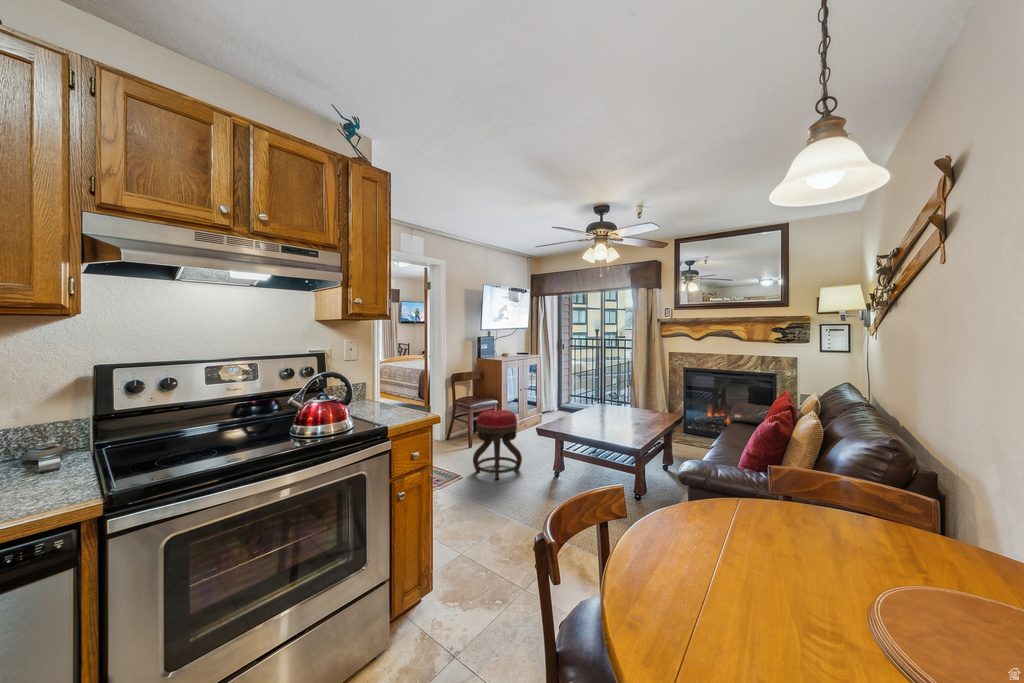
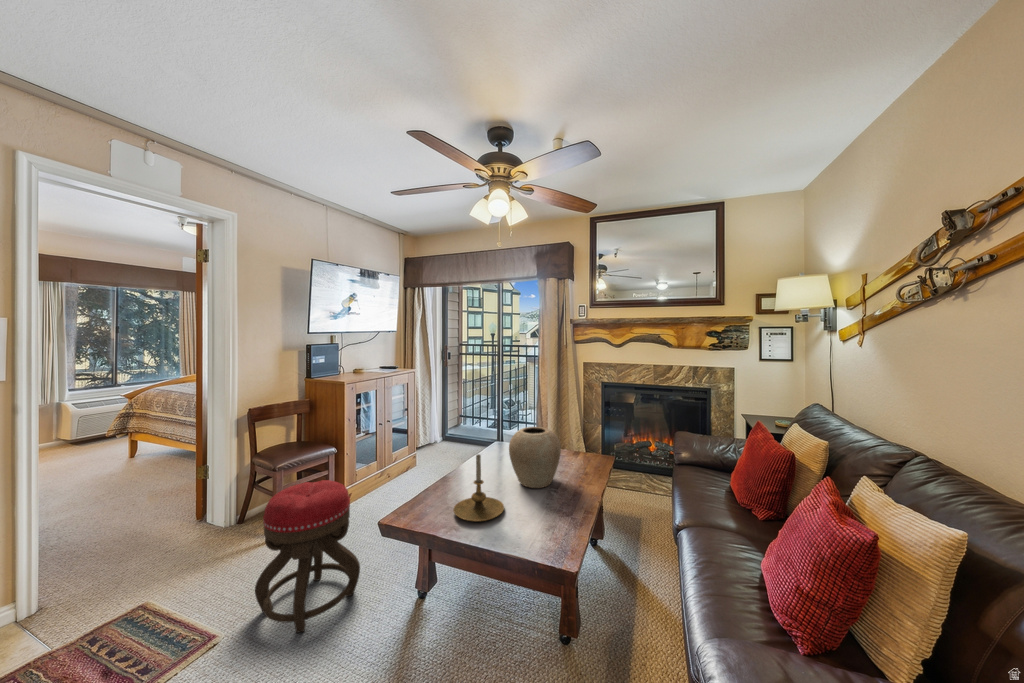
vase: none [607,388,640,423] -> present [509,427,561,488]
candle holder: none [574,397,603,432] -> present [453,454,504,521]

